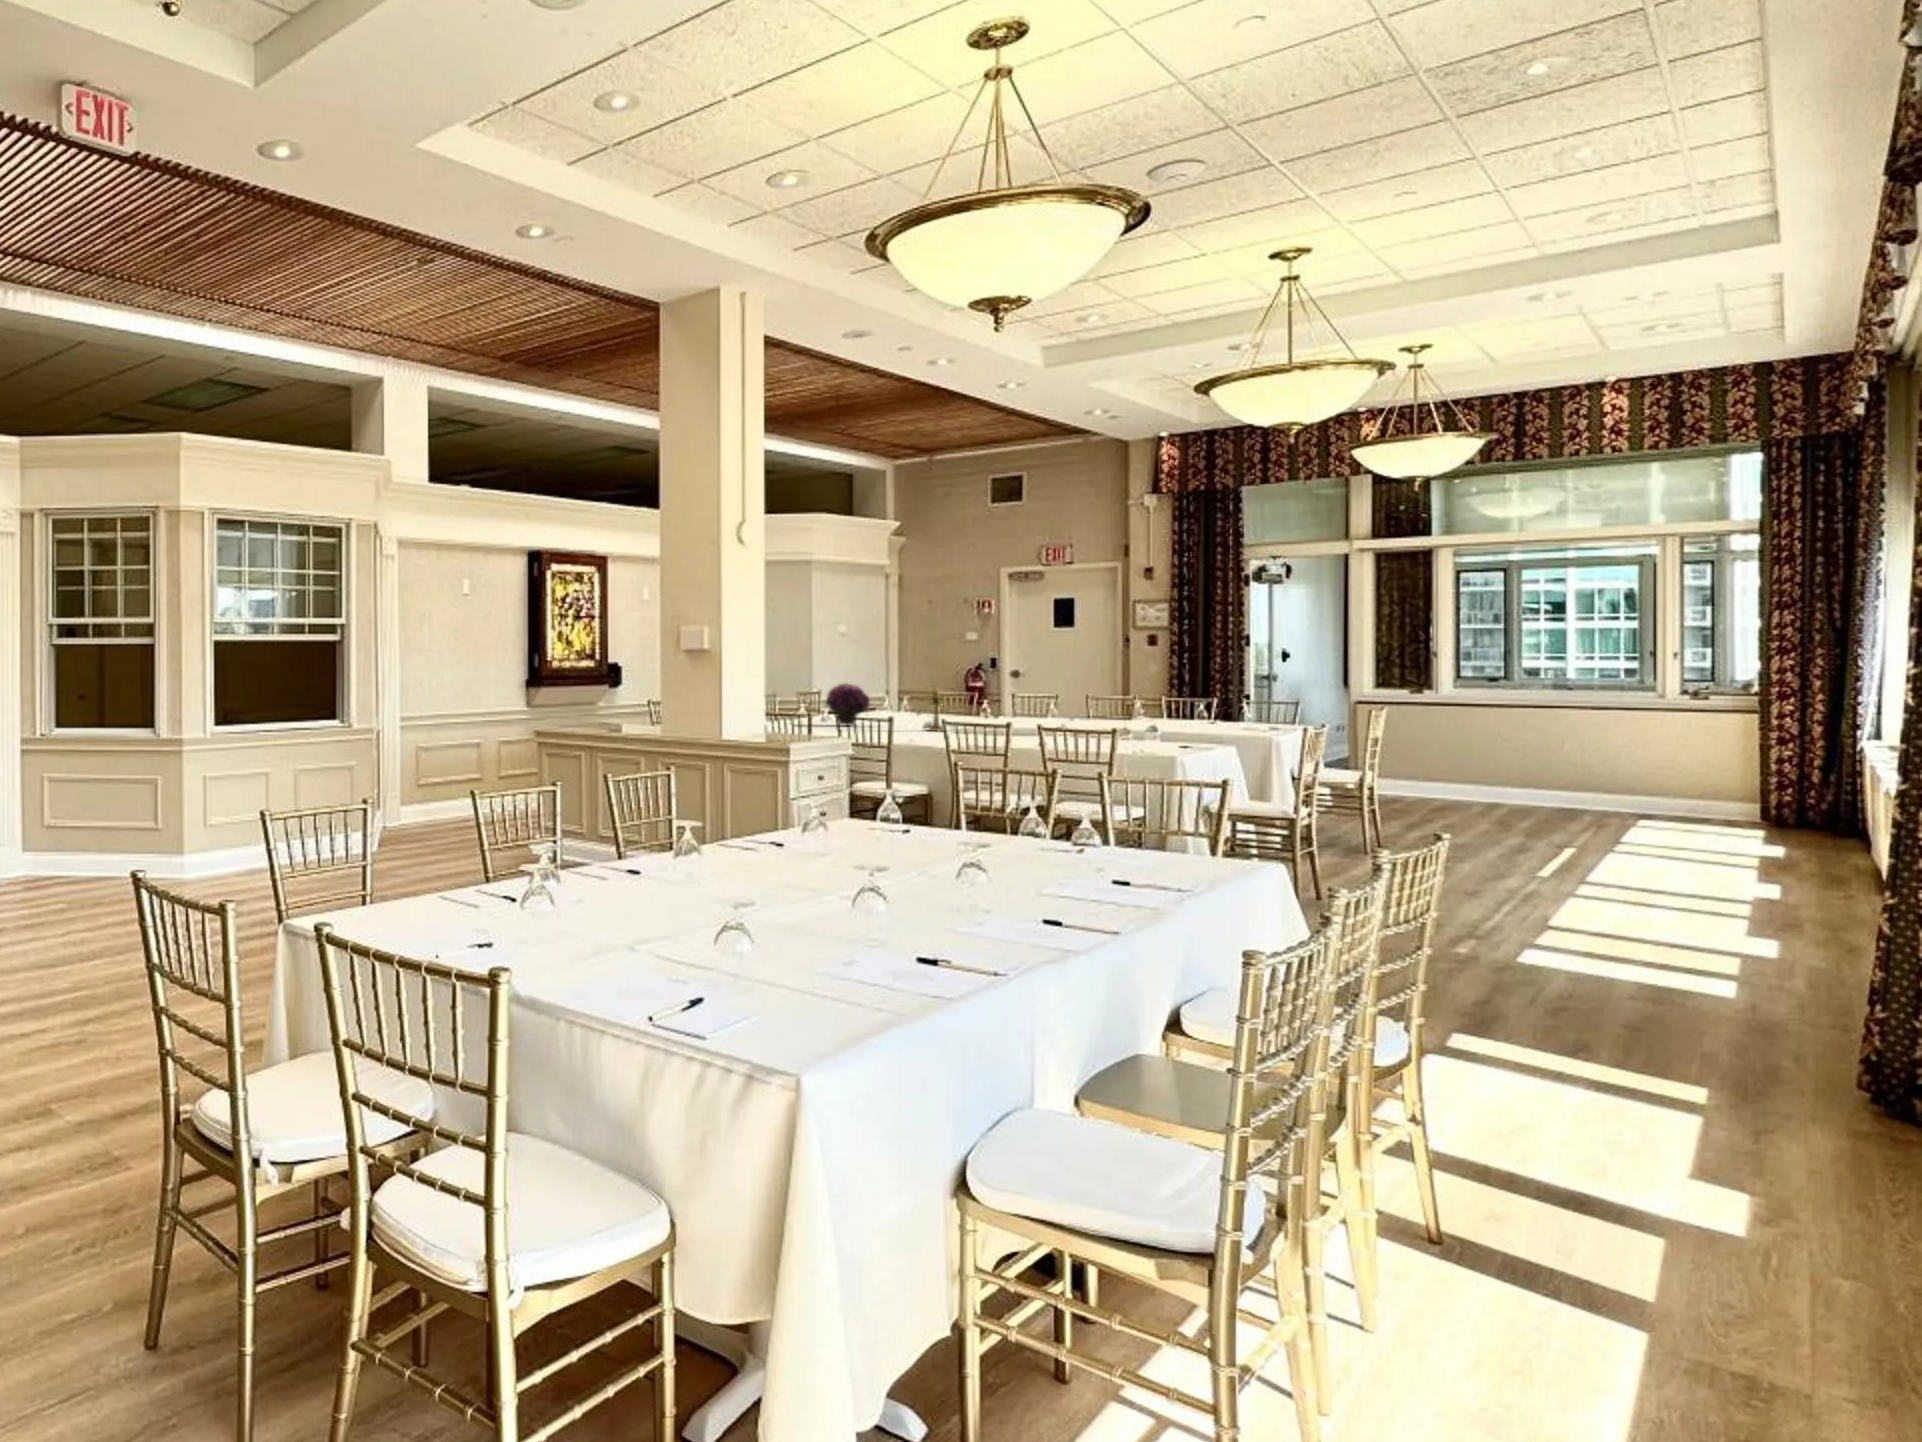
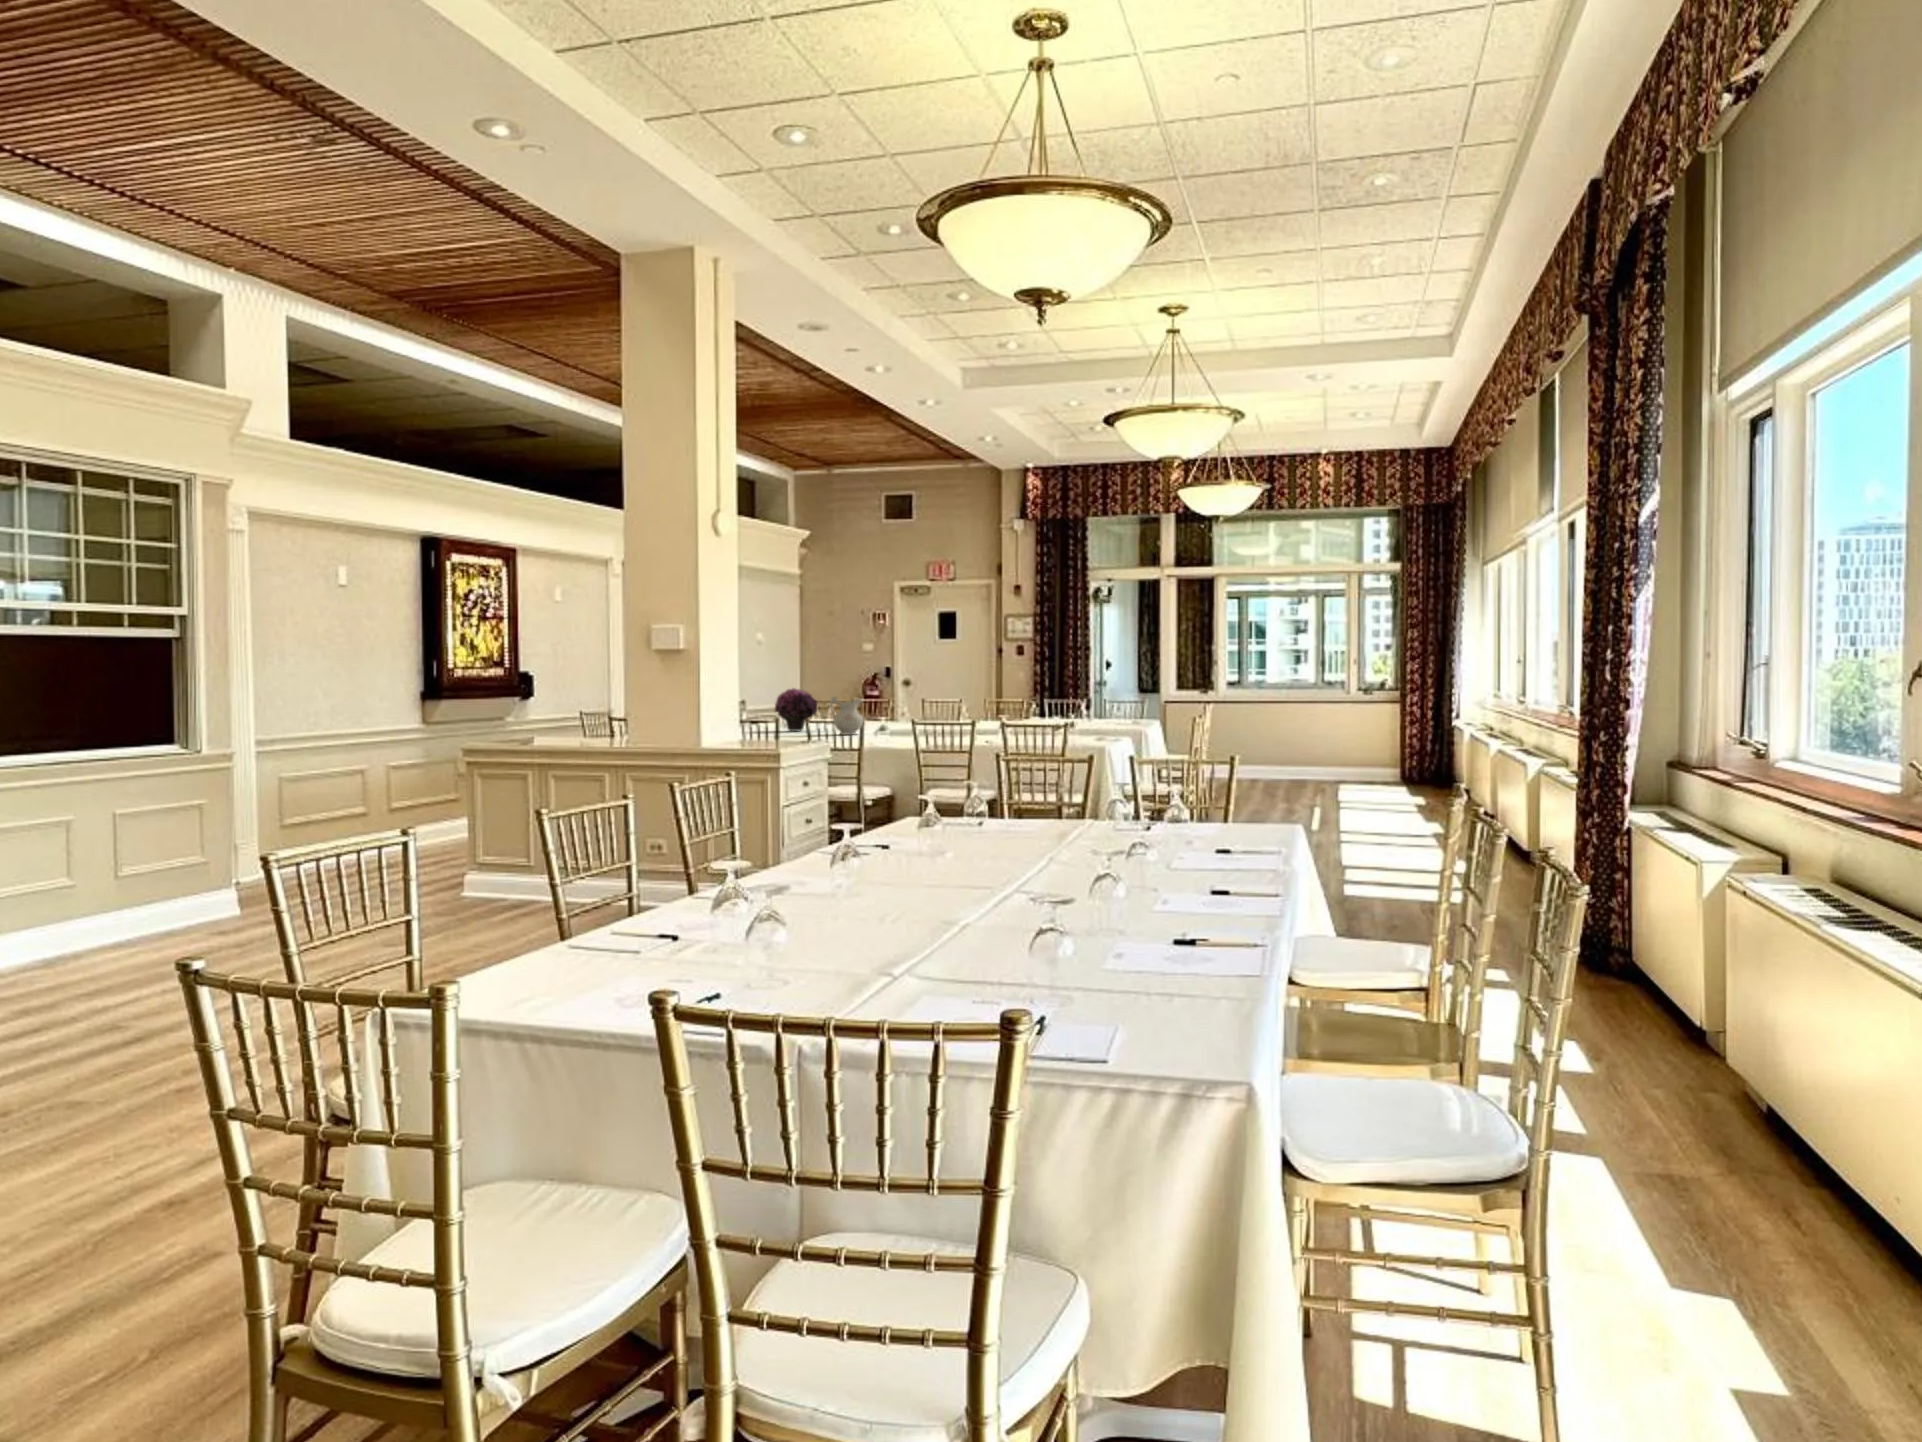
candlestick: present [928,689,944,731] -> none [874,689,893,734]
ceramic pitcher: none [877,693,913,731] -> present [830,697,863,735]

